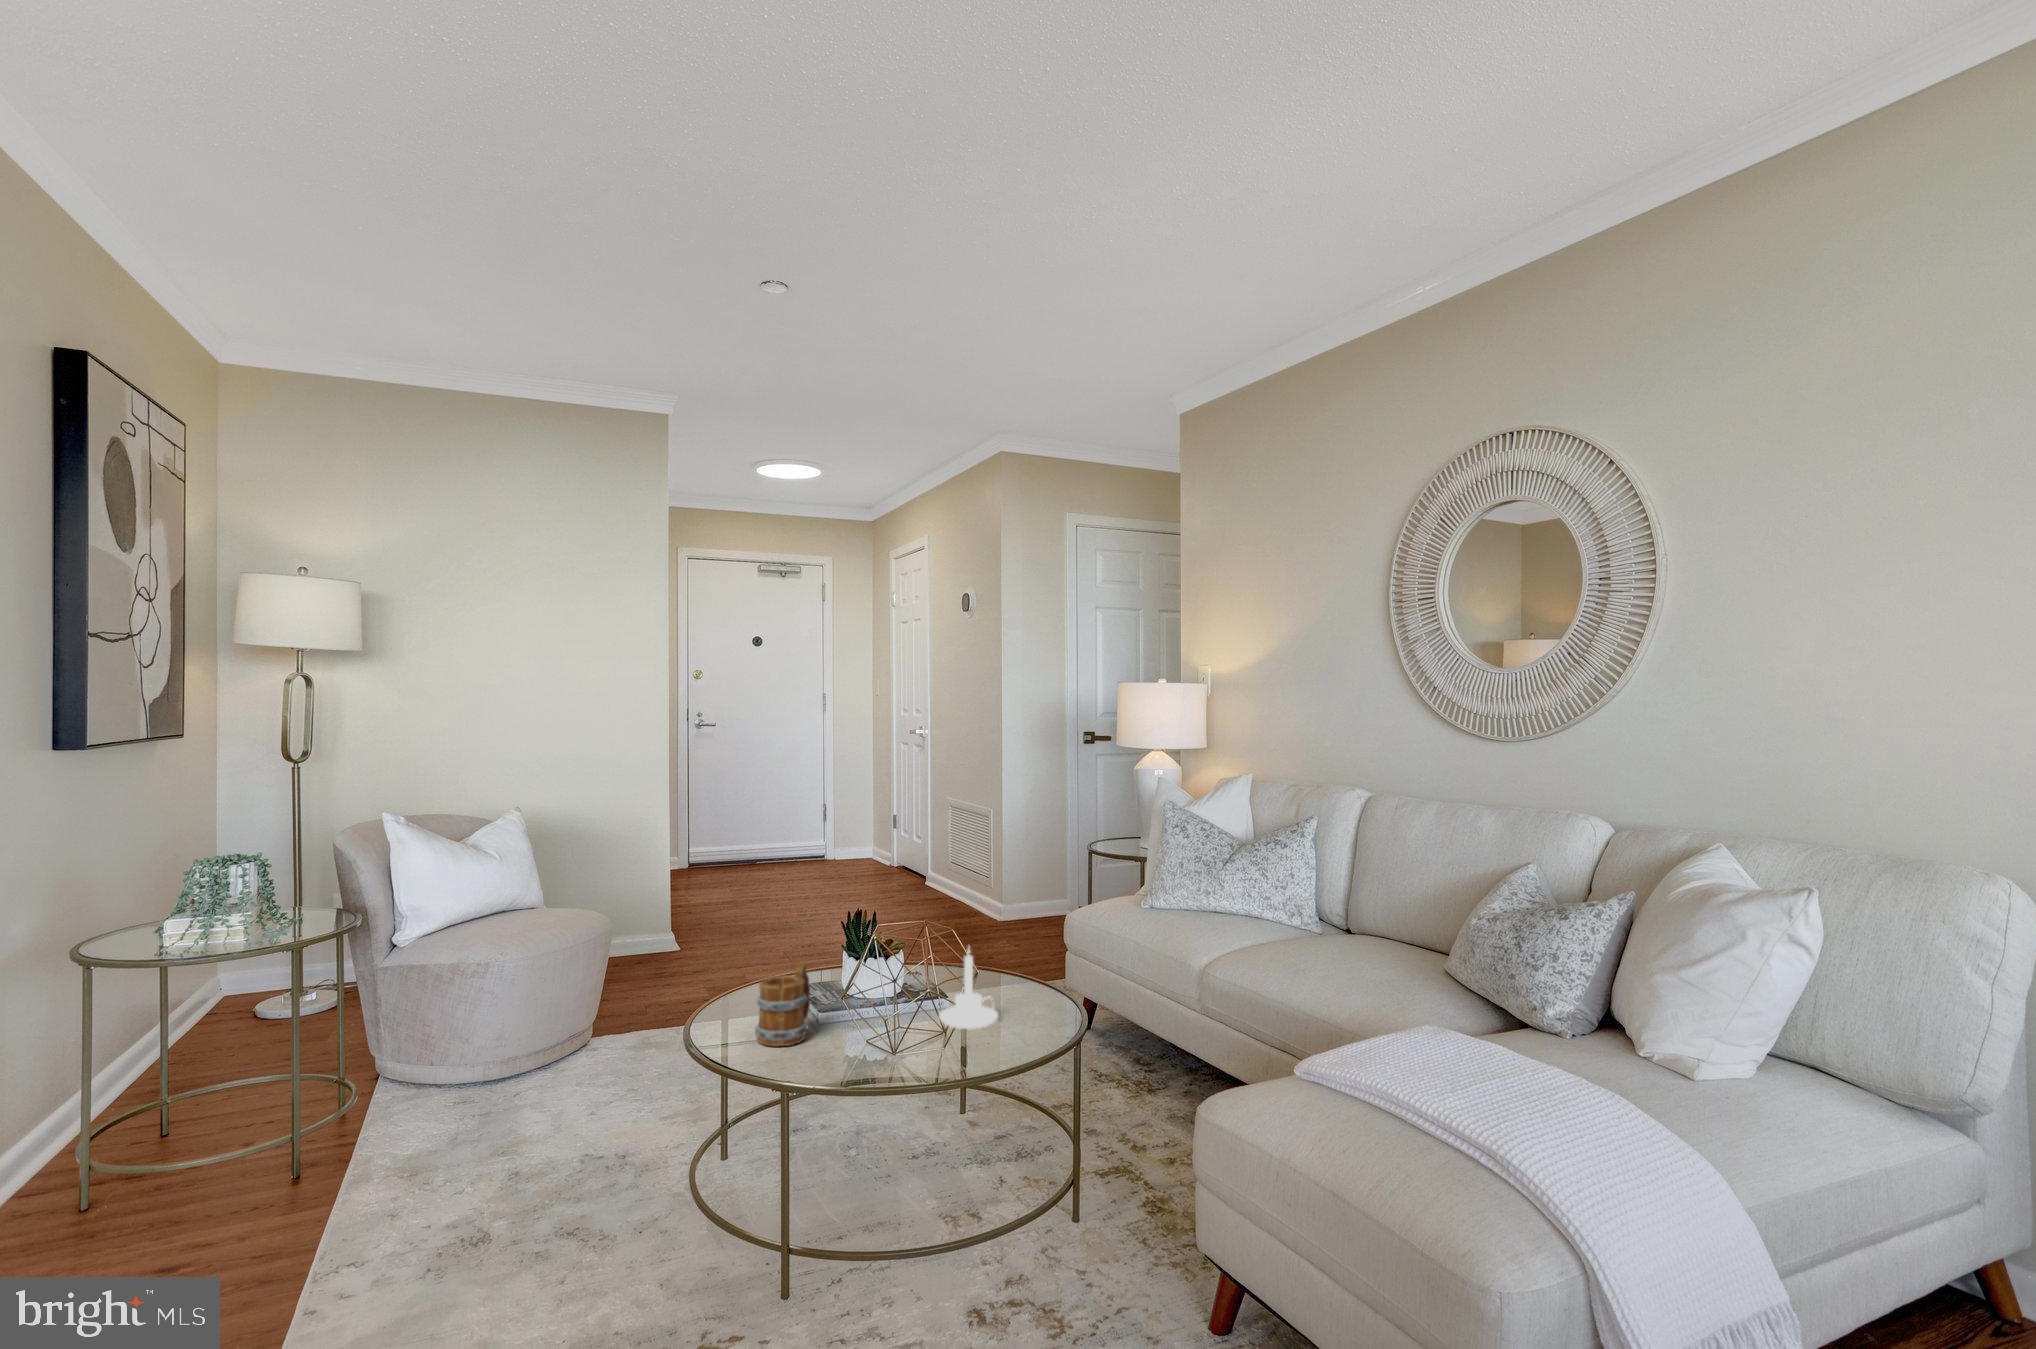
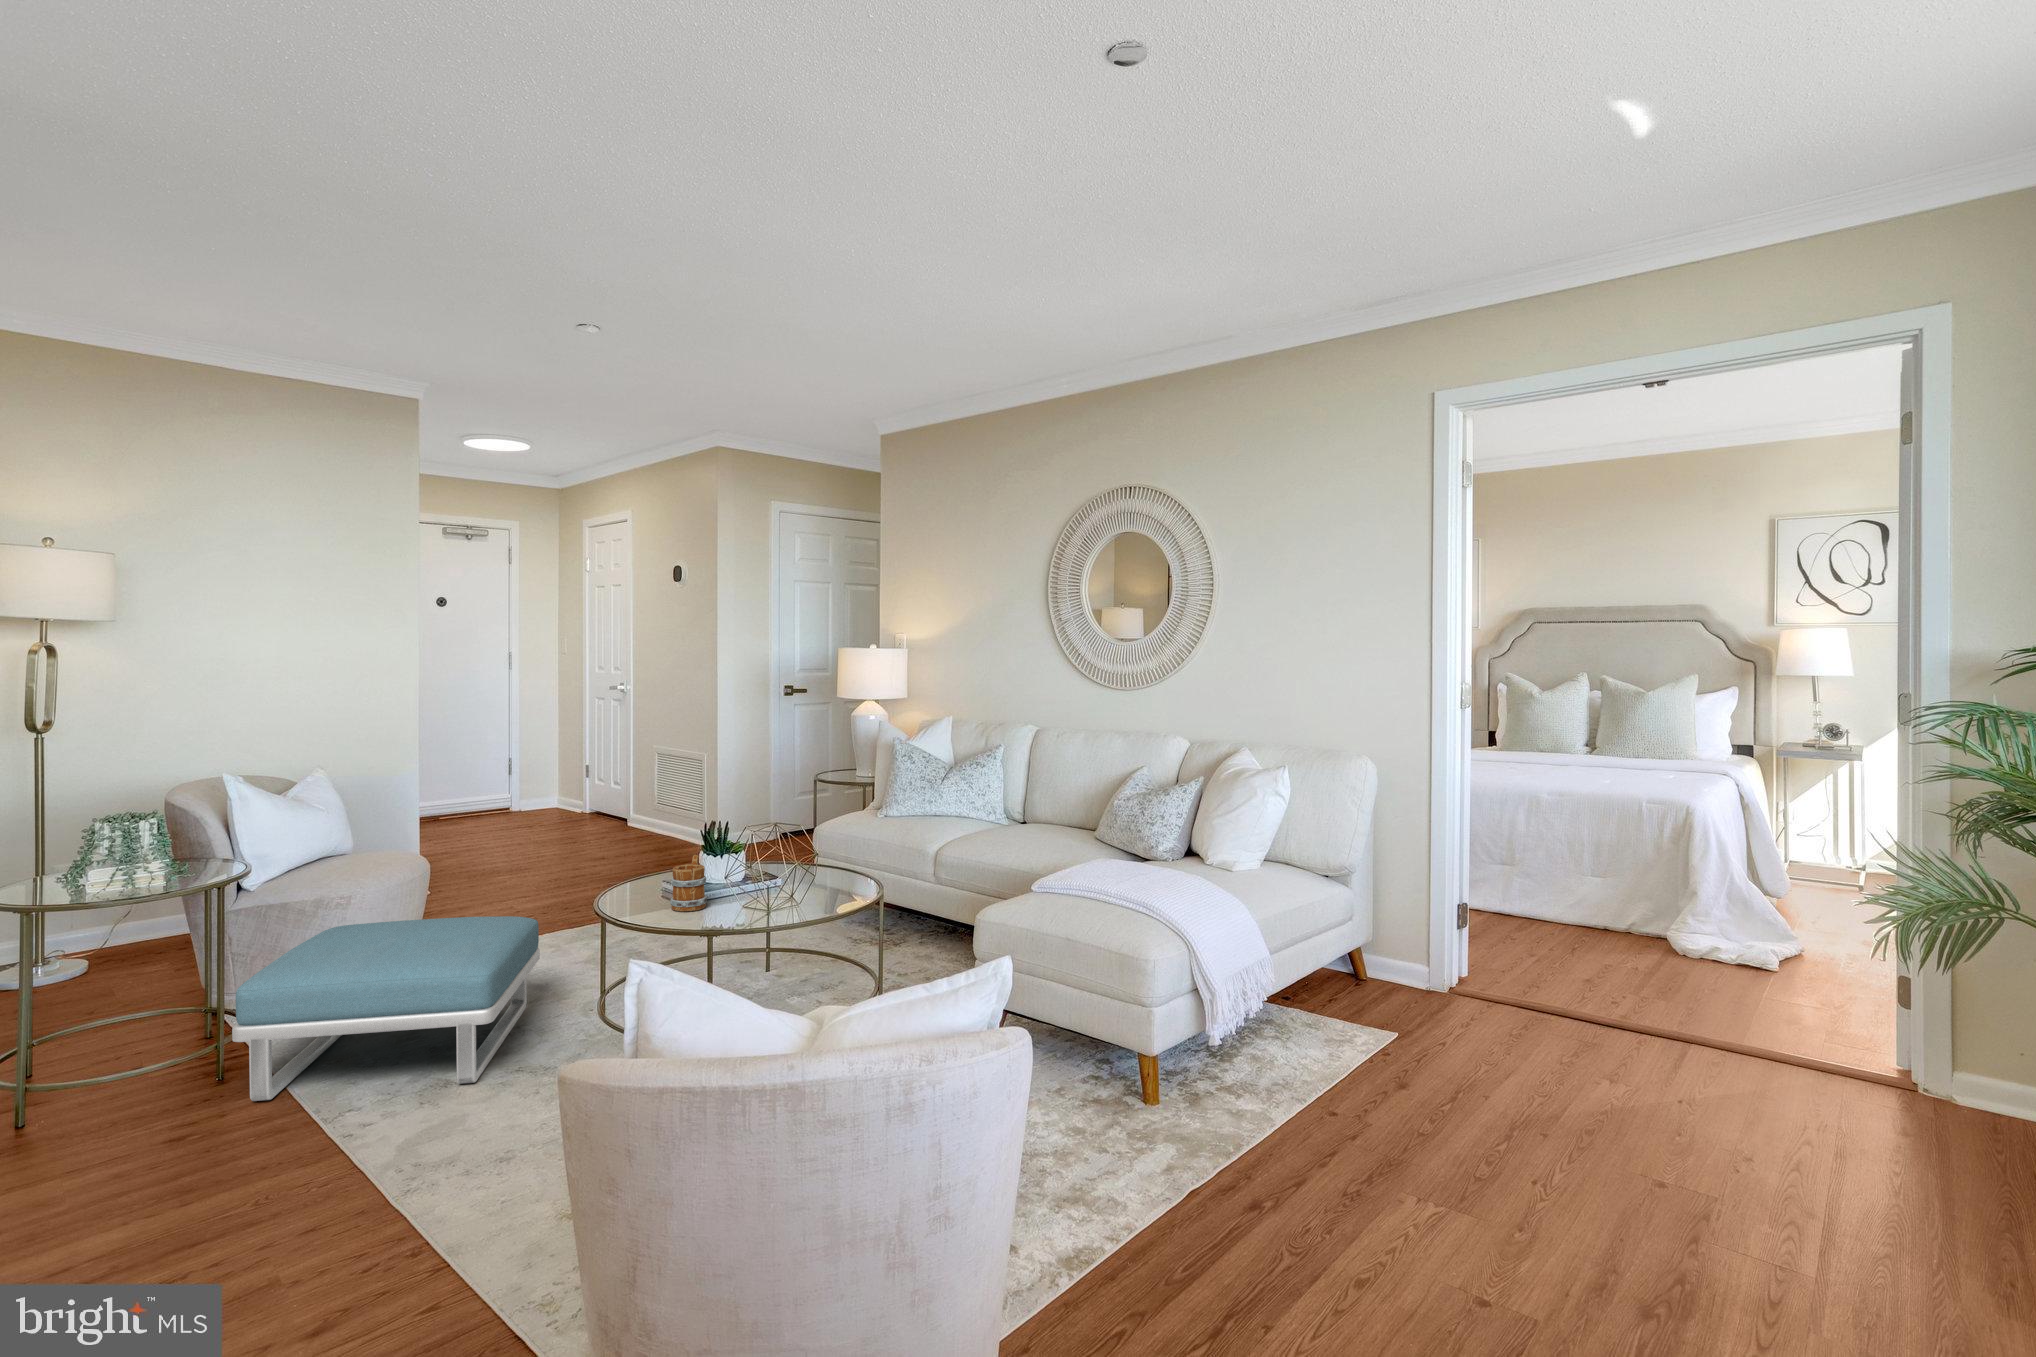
candle holder: present [939,948,998,1029] -> none [788,836,829,892]
footstool: none [231,1008,650,1260] -> present [232,916,540,1101]

